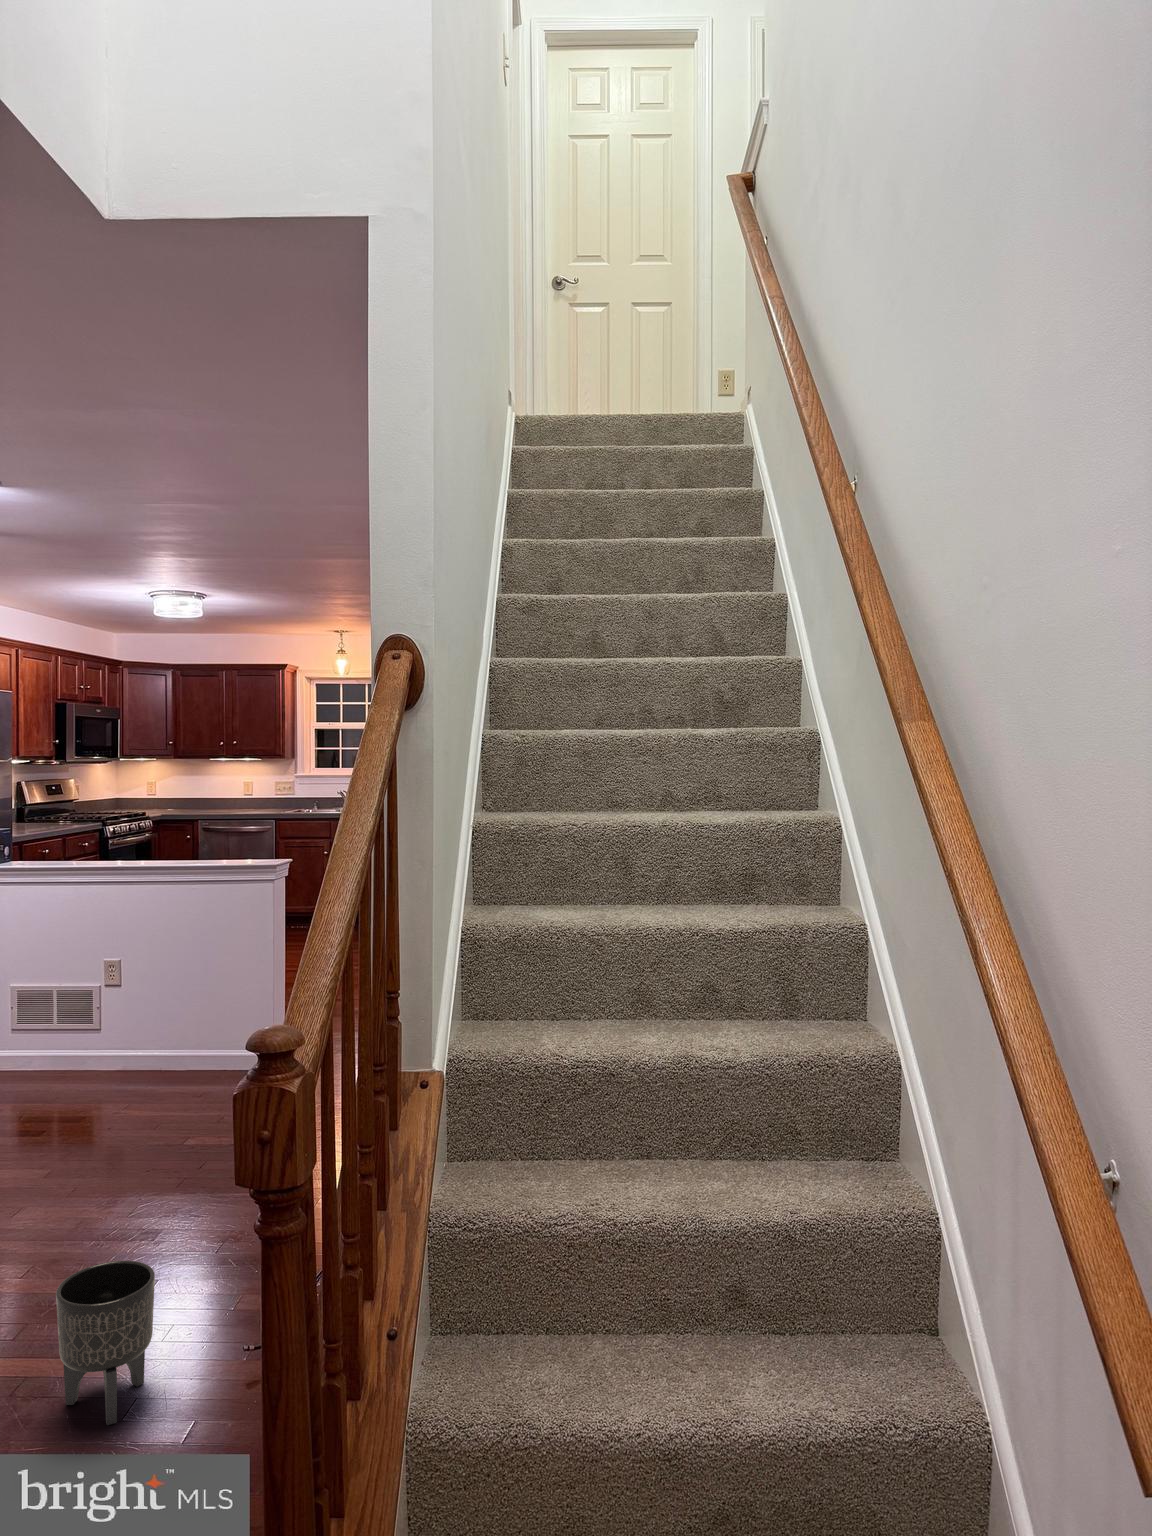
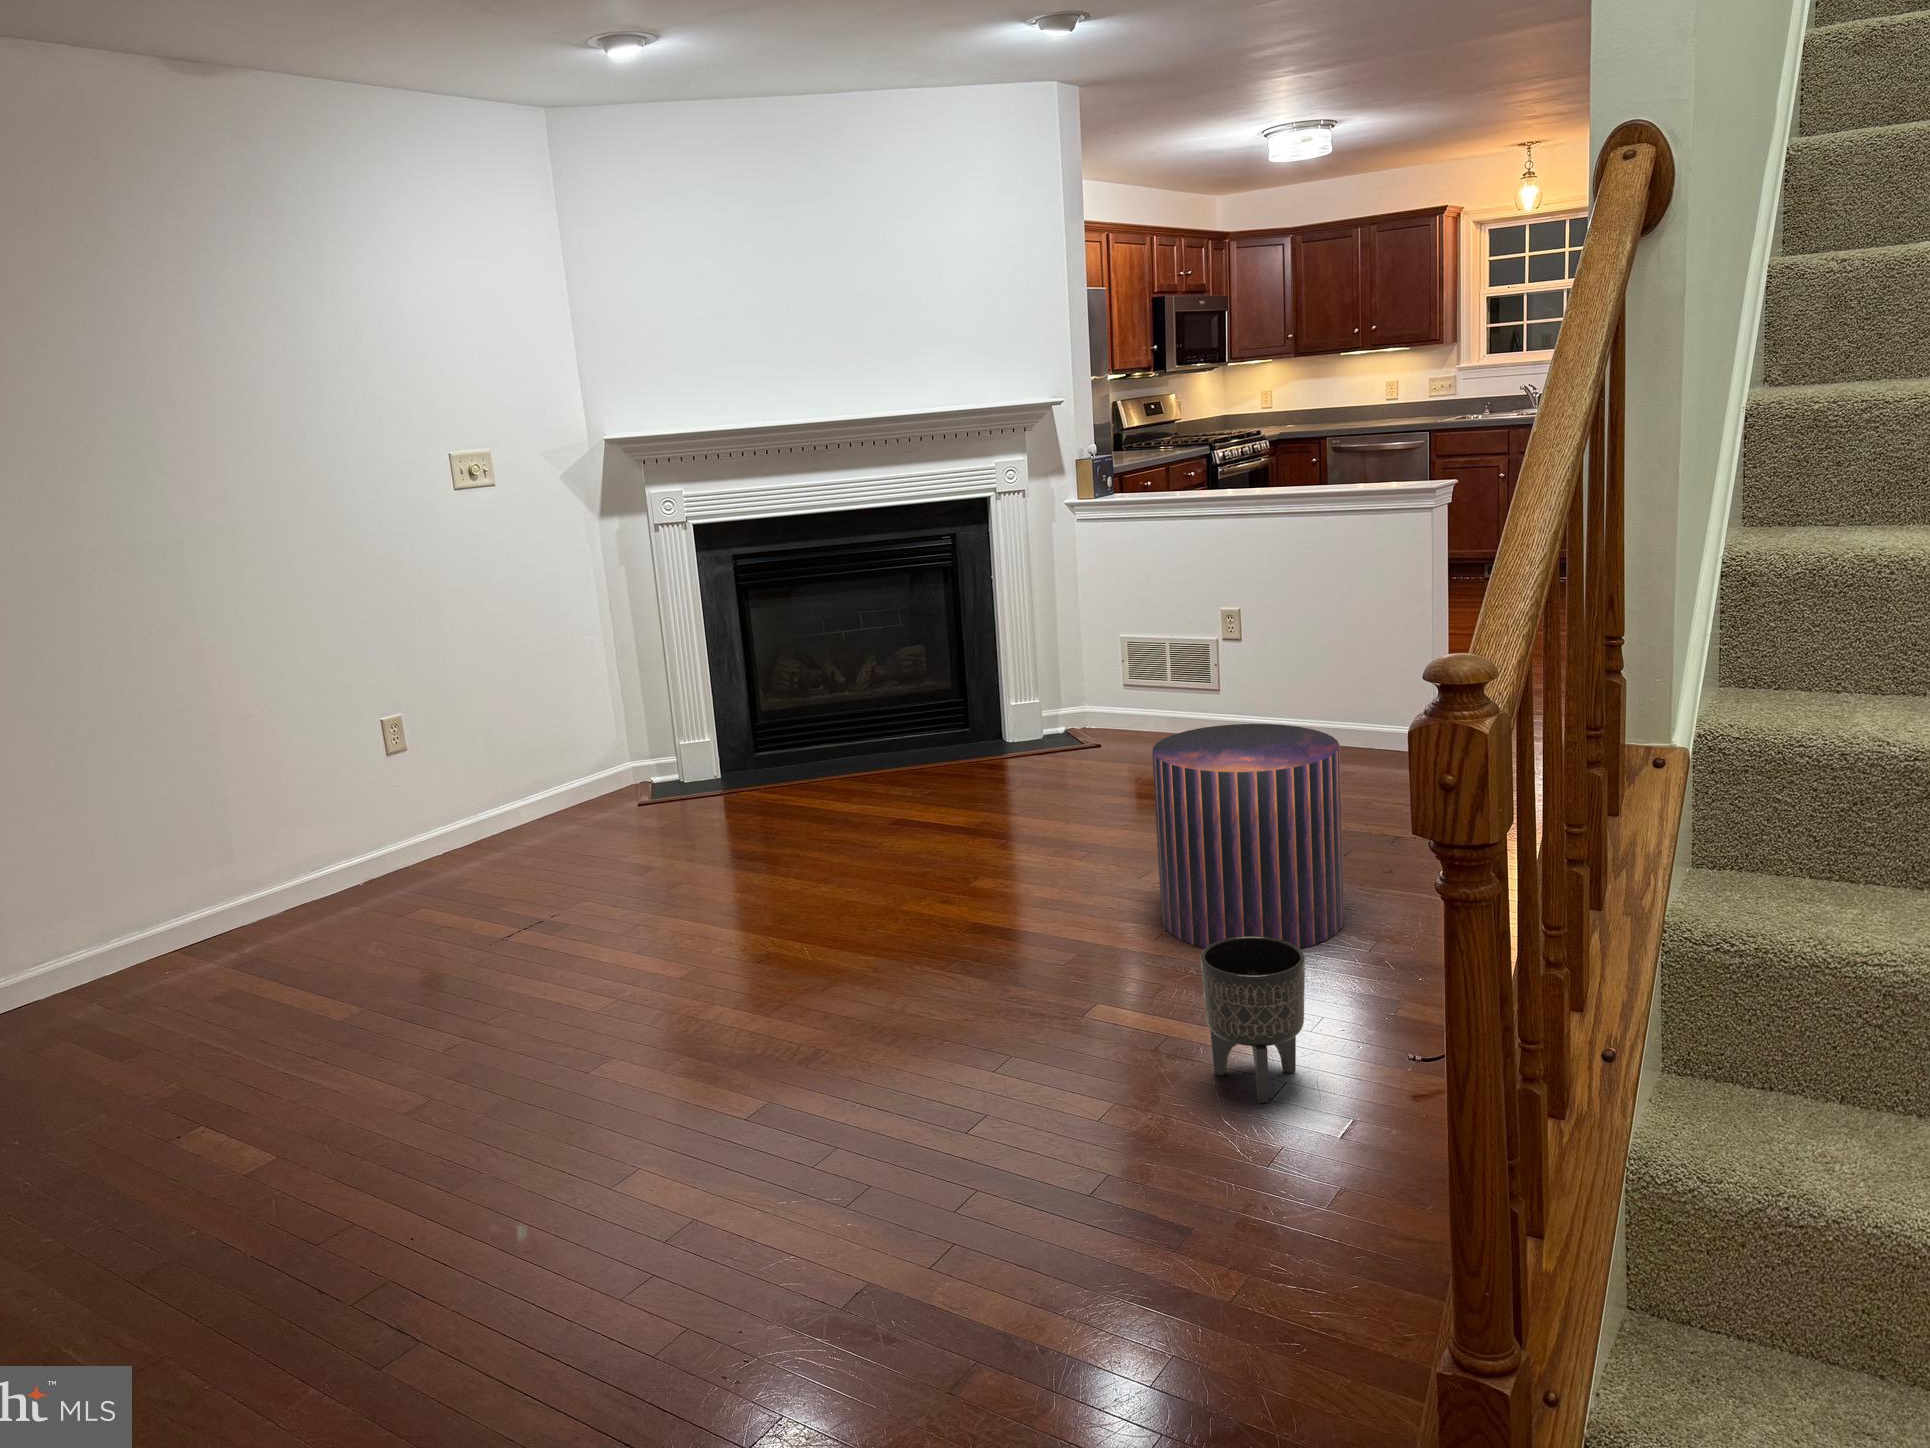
pouf: none [25,1060,195,1274] -> present [1152,724,1344,949]

